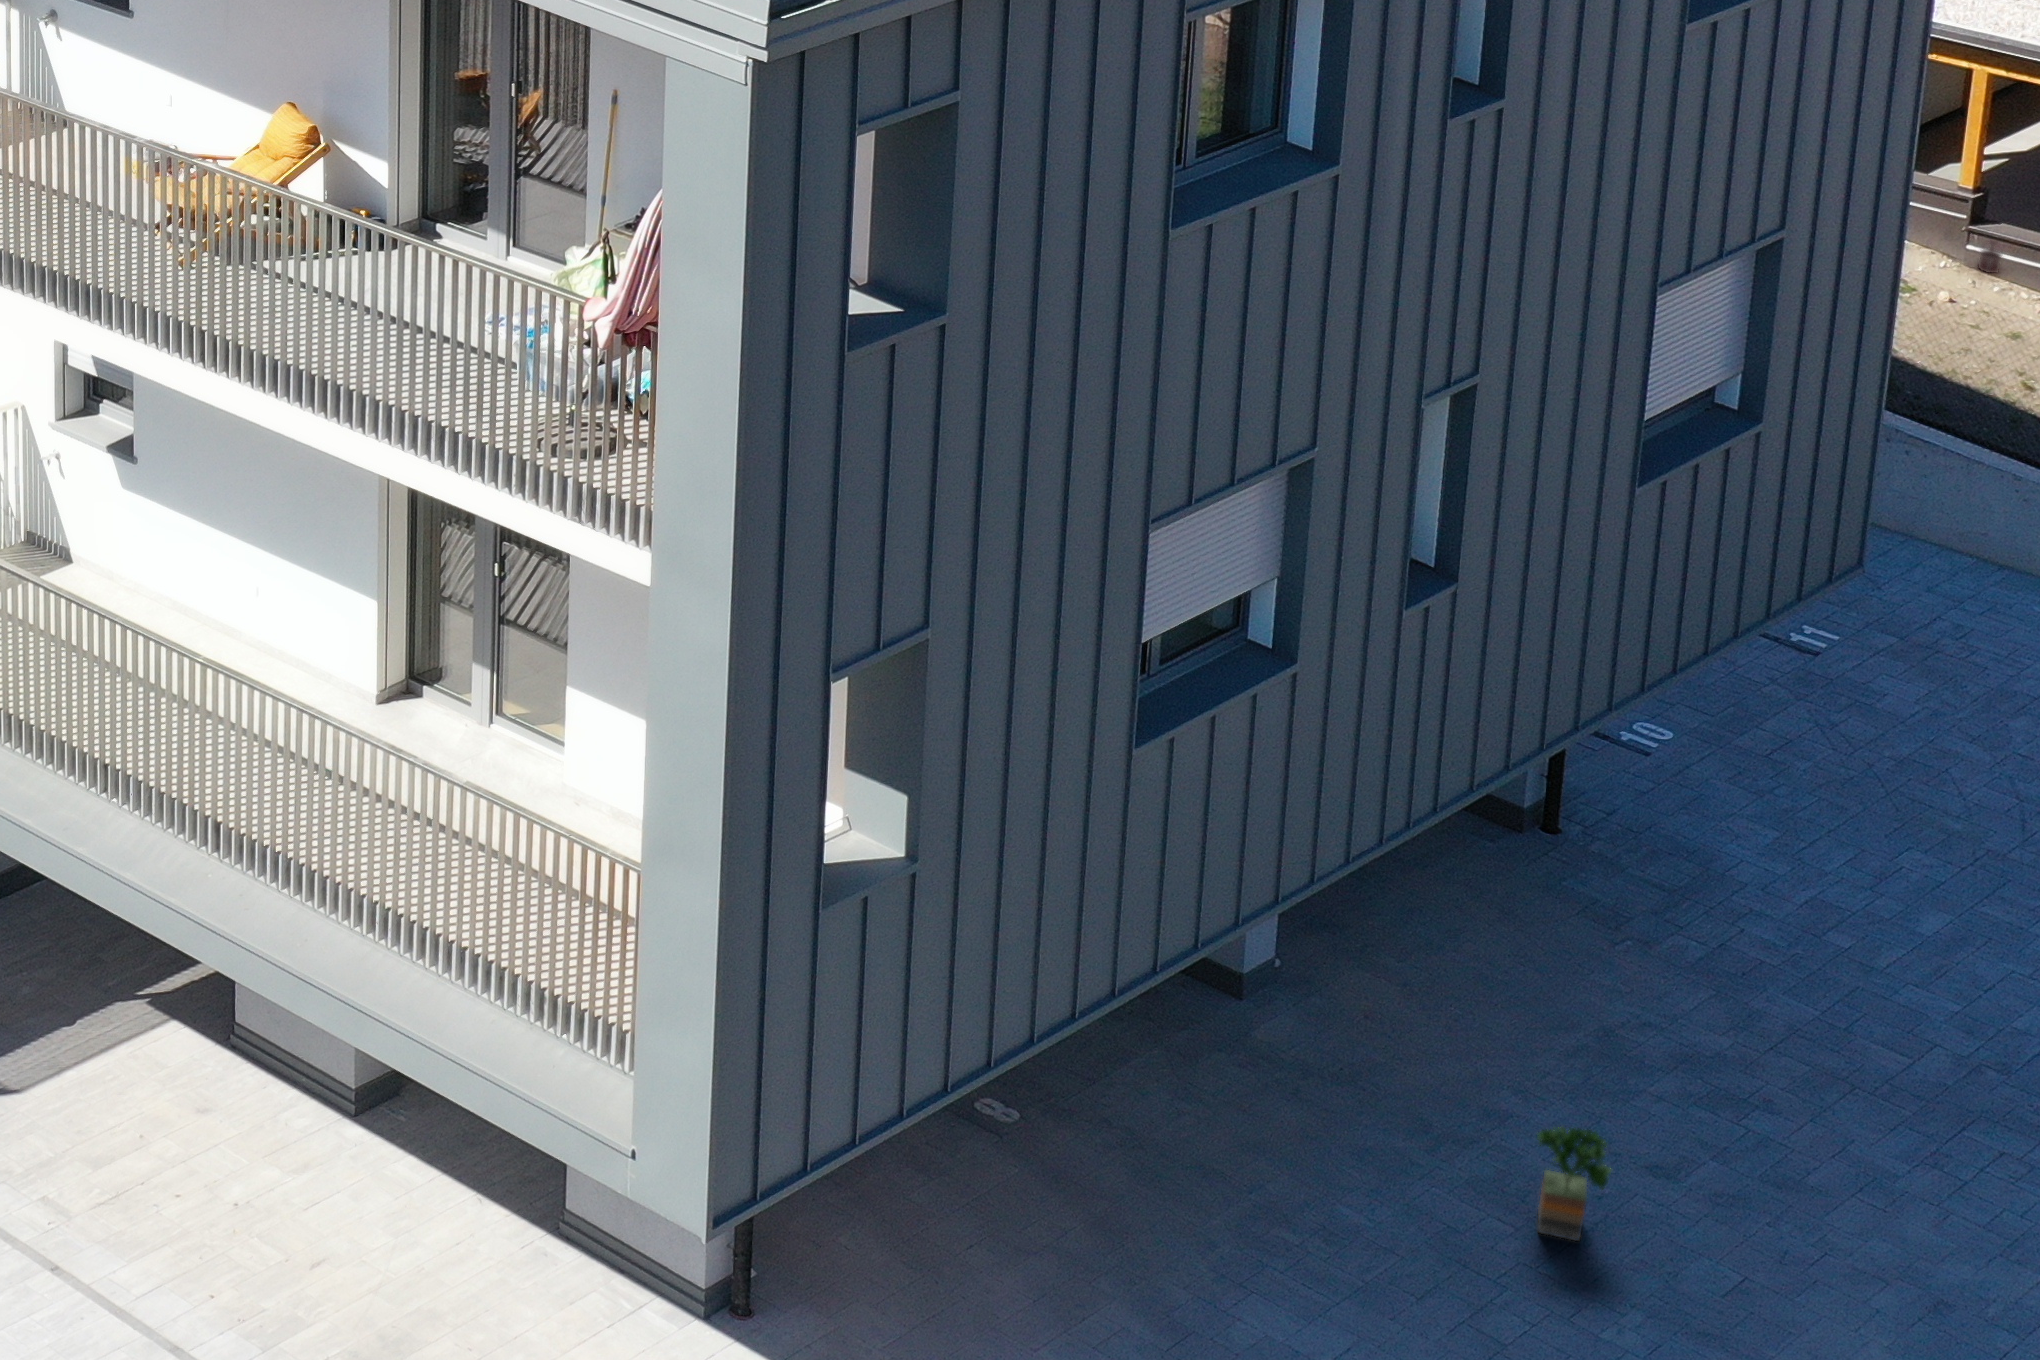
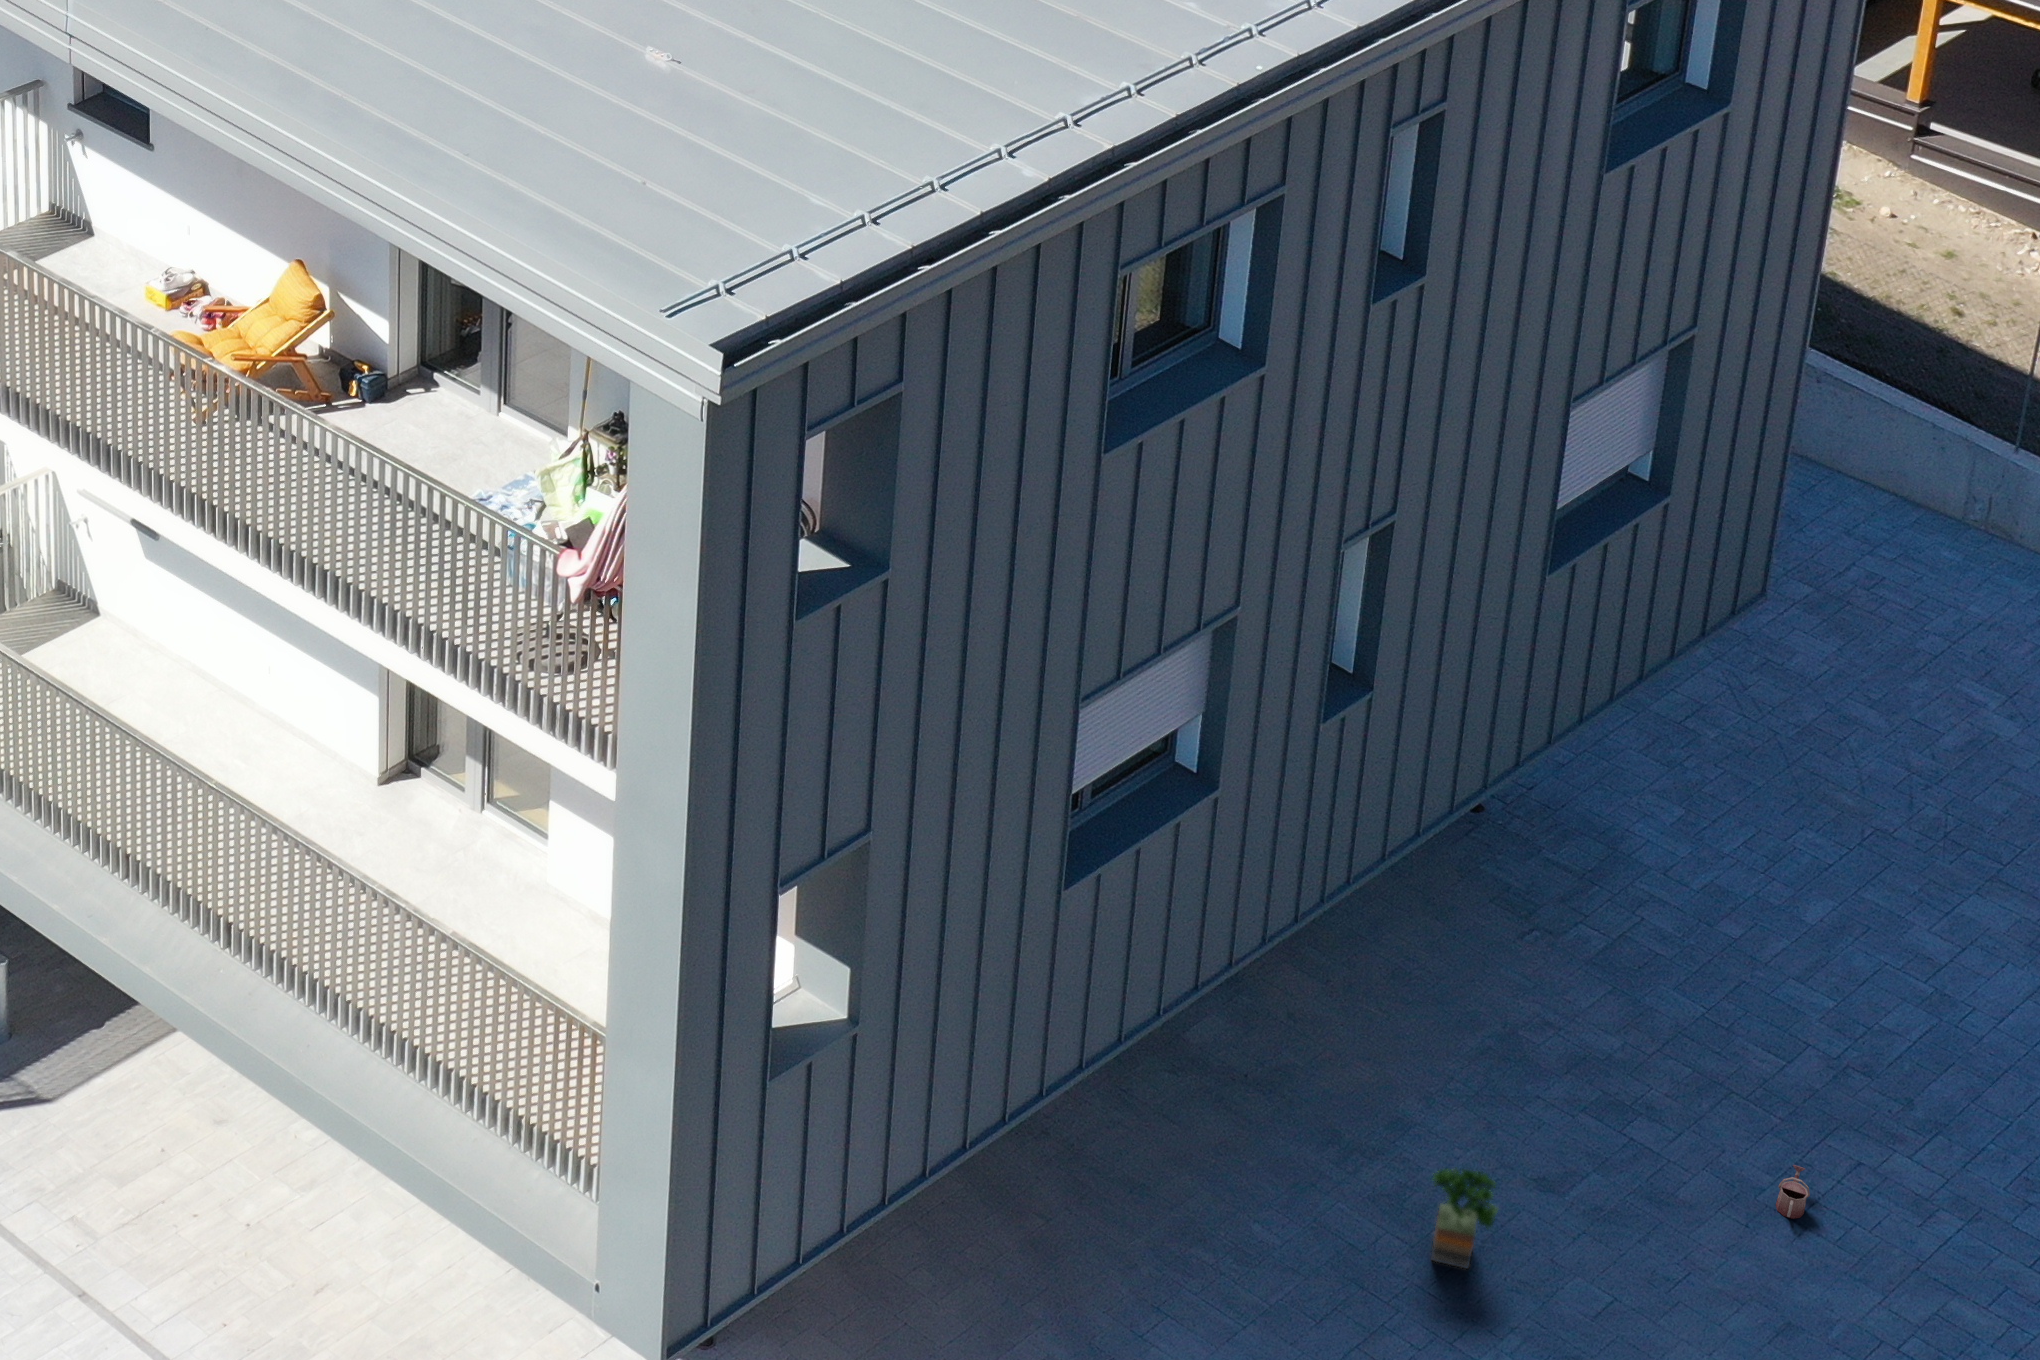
watering can: present [1978,241,2002,273] -> present [1776,1165,1810,1219]

